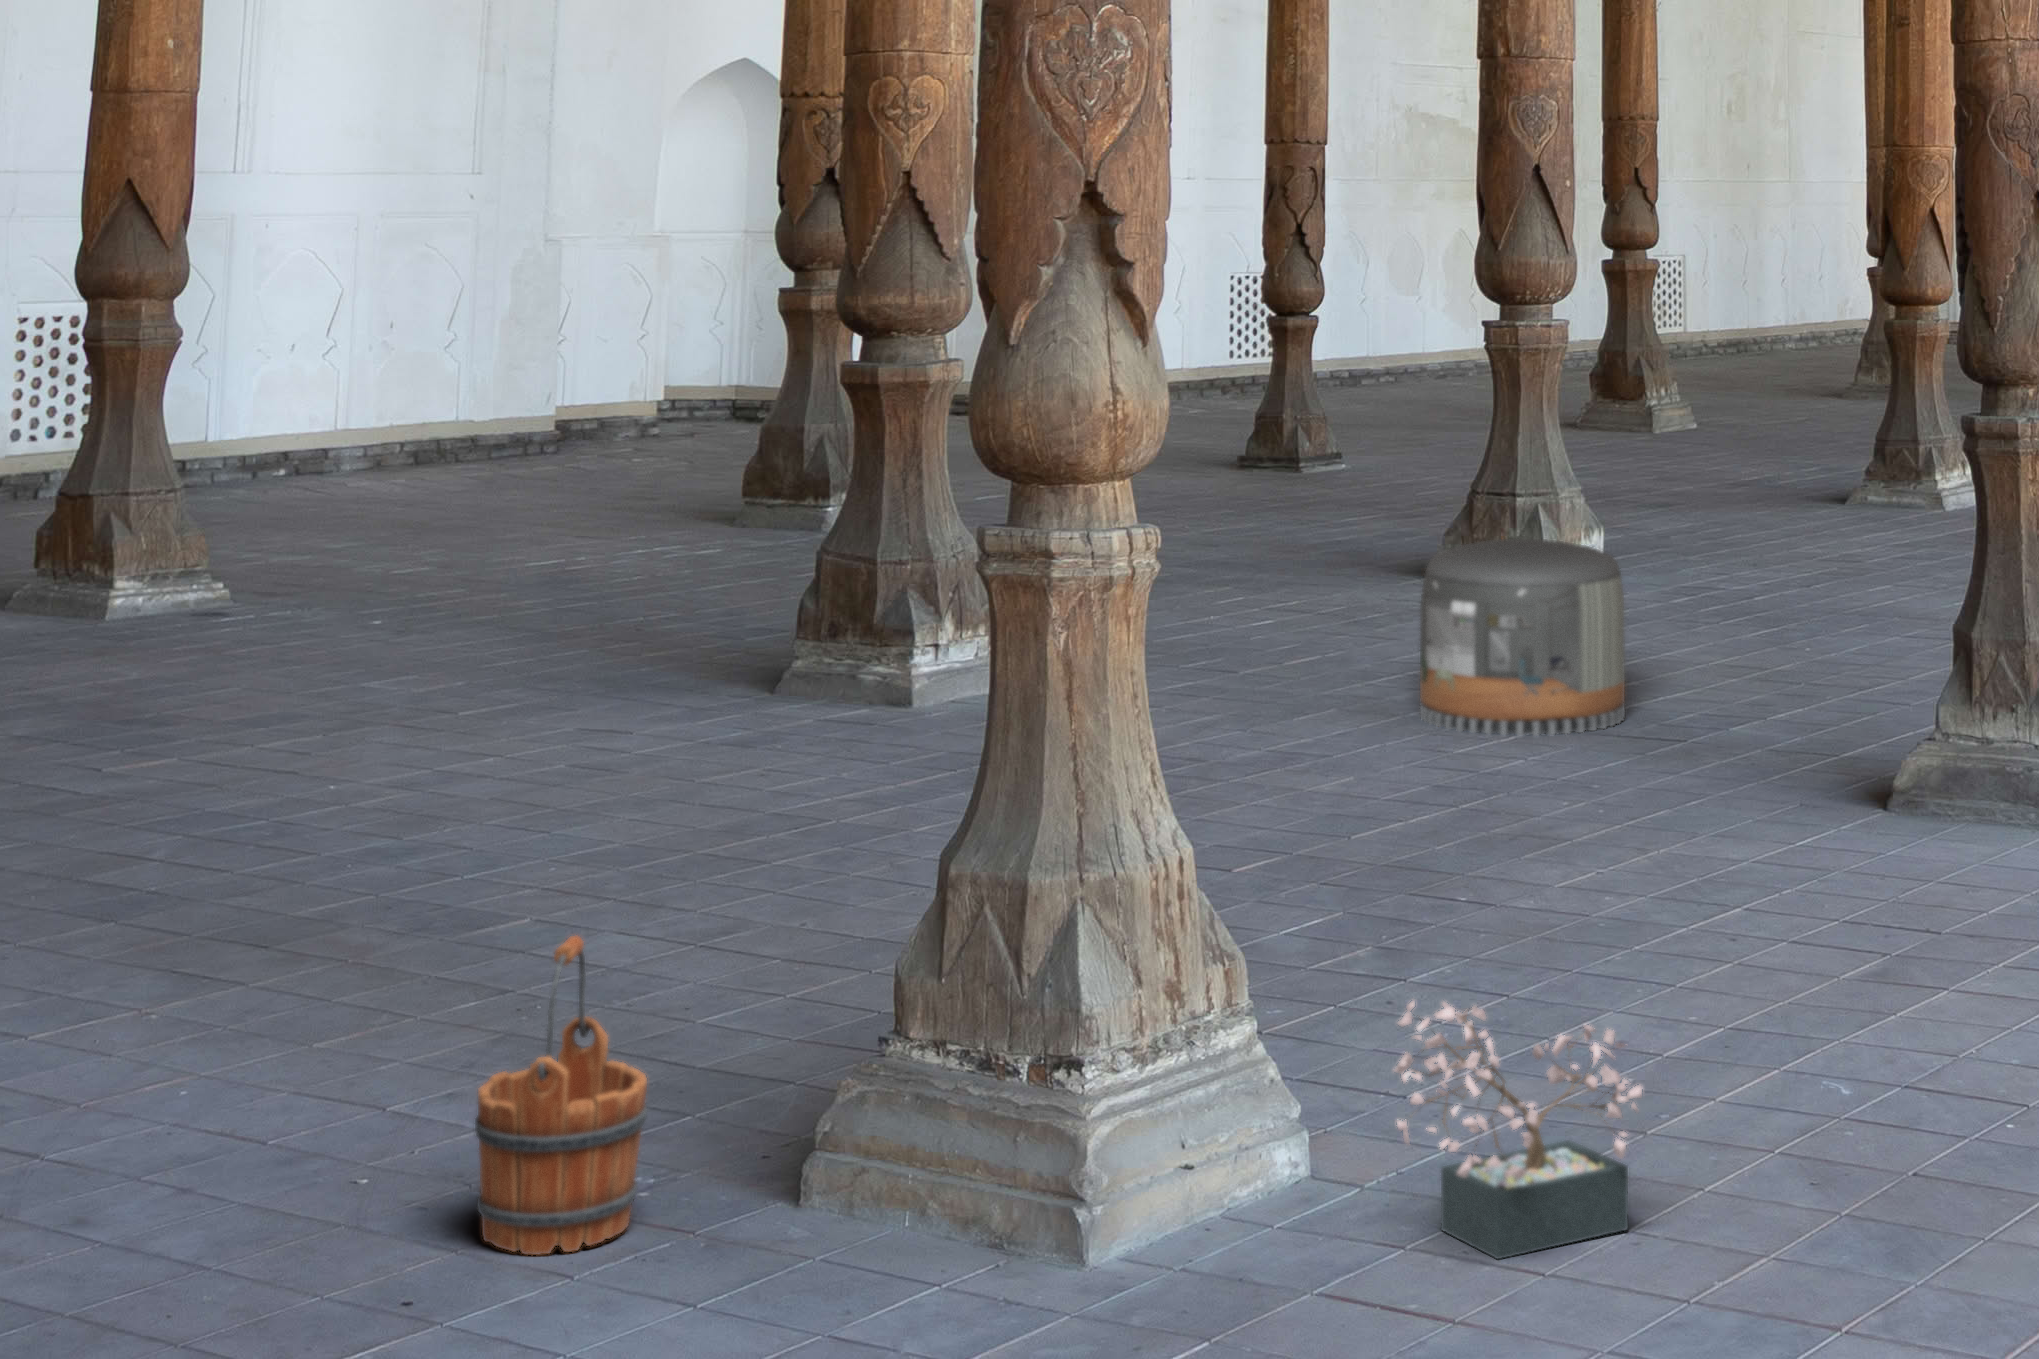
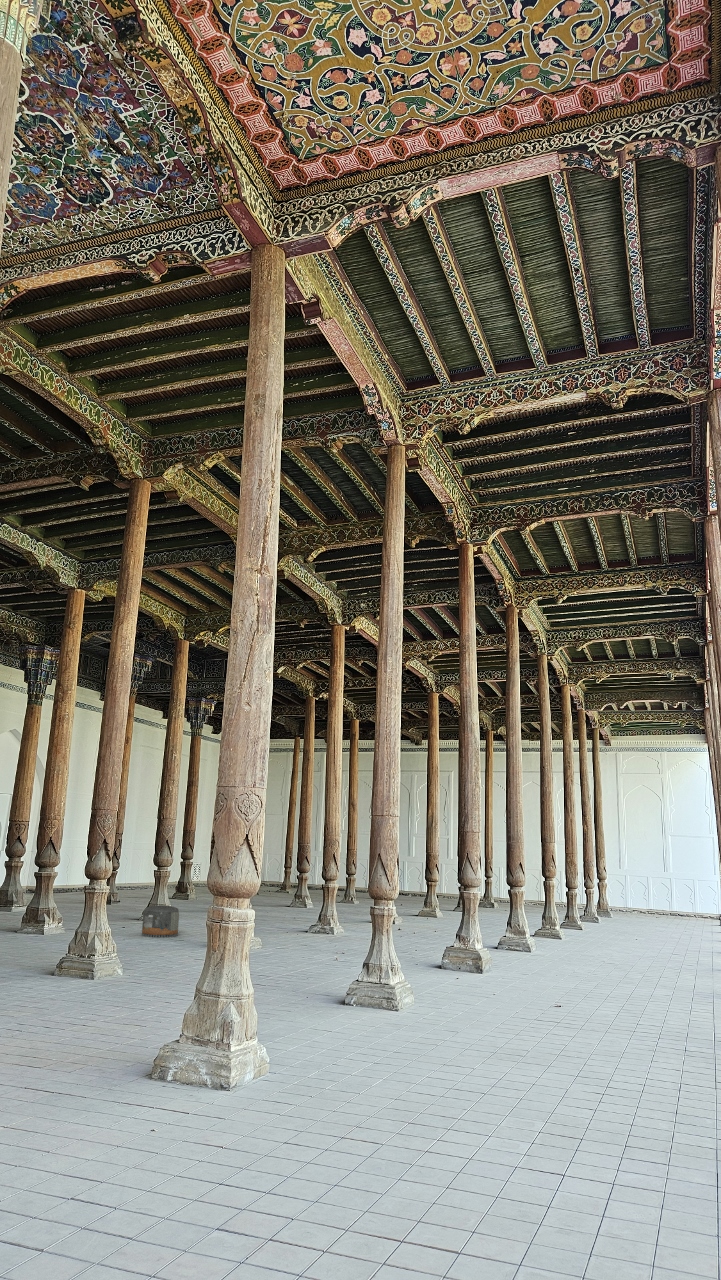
wooden bucket: present [475,936,647,1255] -> none [18,937,41,976]
decorative plant: present [1395,1001,1642,1259] -> none [141,945,174,977]

